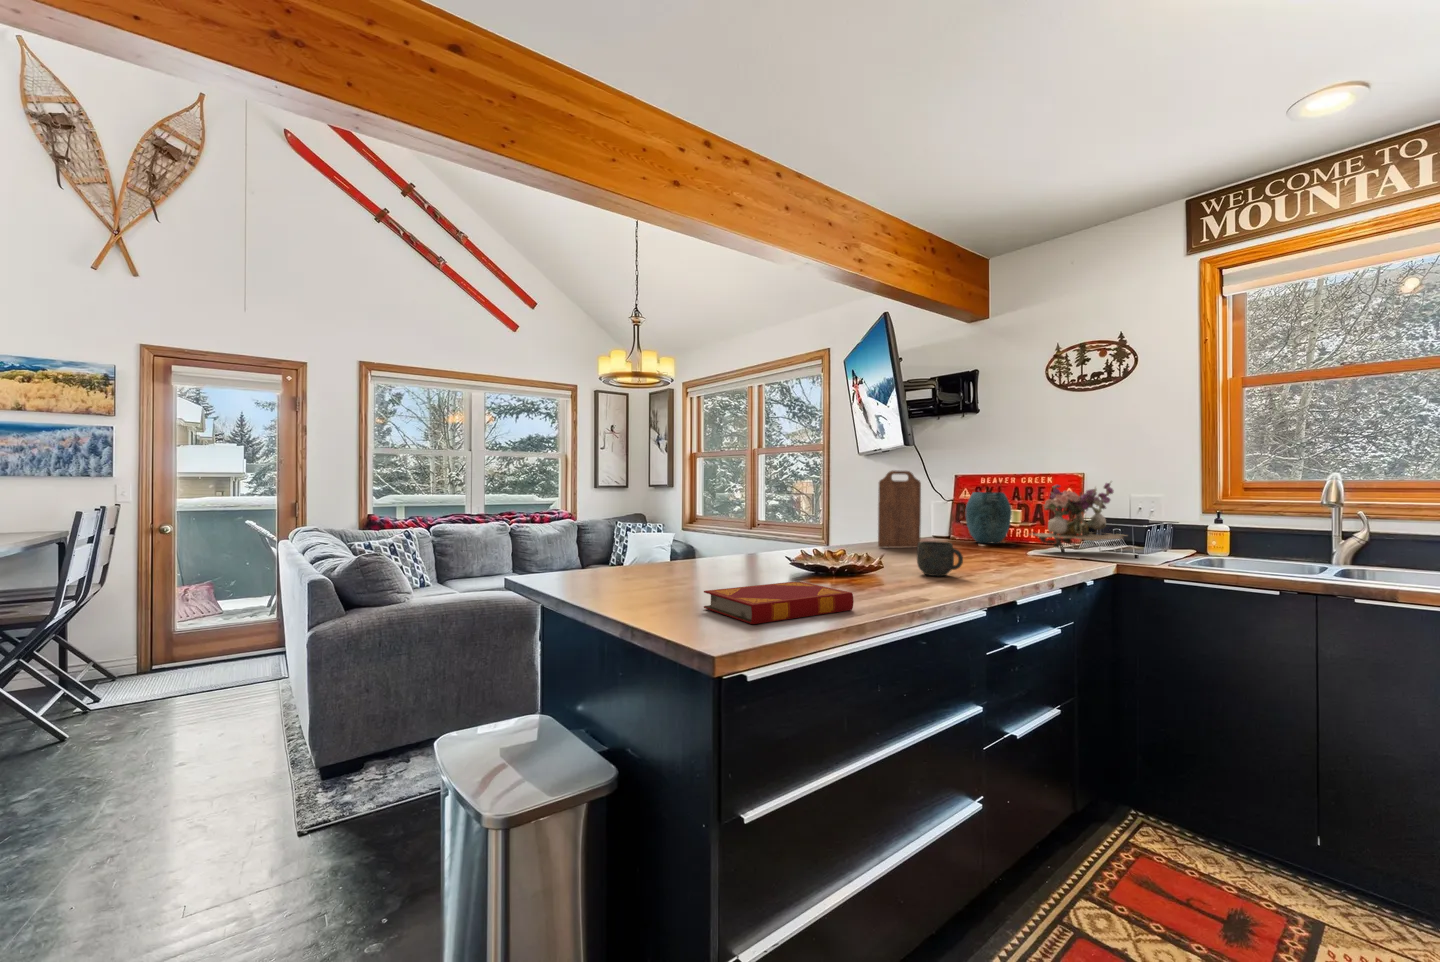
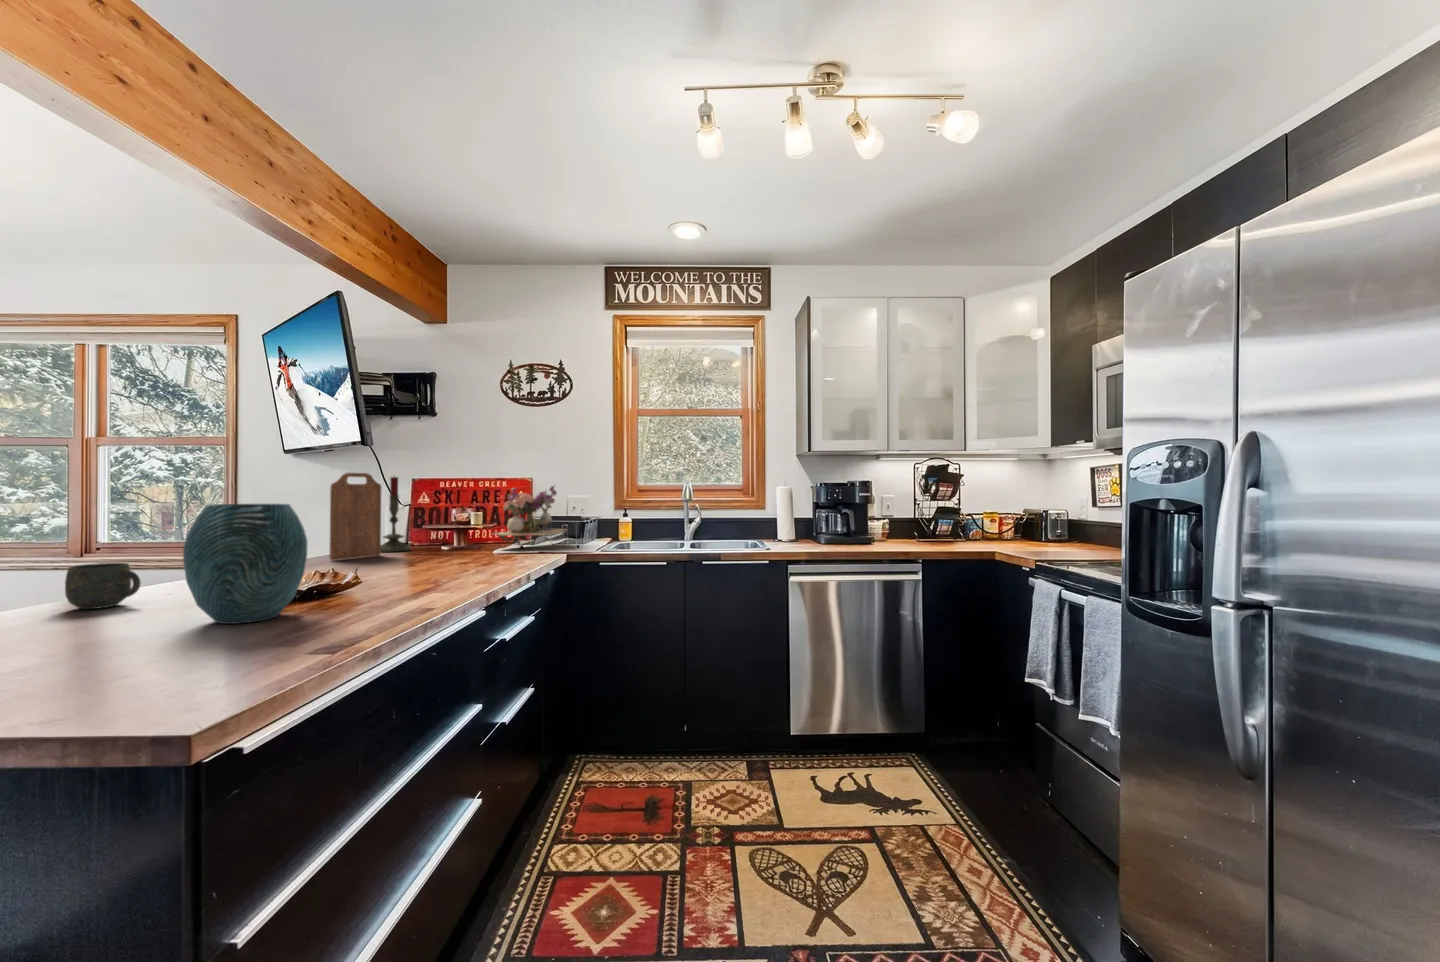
candle: none [920,472,950,545] -> present [381,477,410,552]
vase: present [965,492,1012,544] -> present [183,504,307,624]
mug: present [917,541,963,576] -> present [65,563,141,609]
hardback book: present [704,581,854,624] -> none [113,613,360,681]

